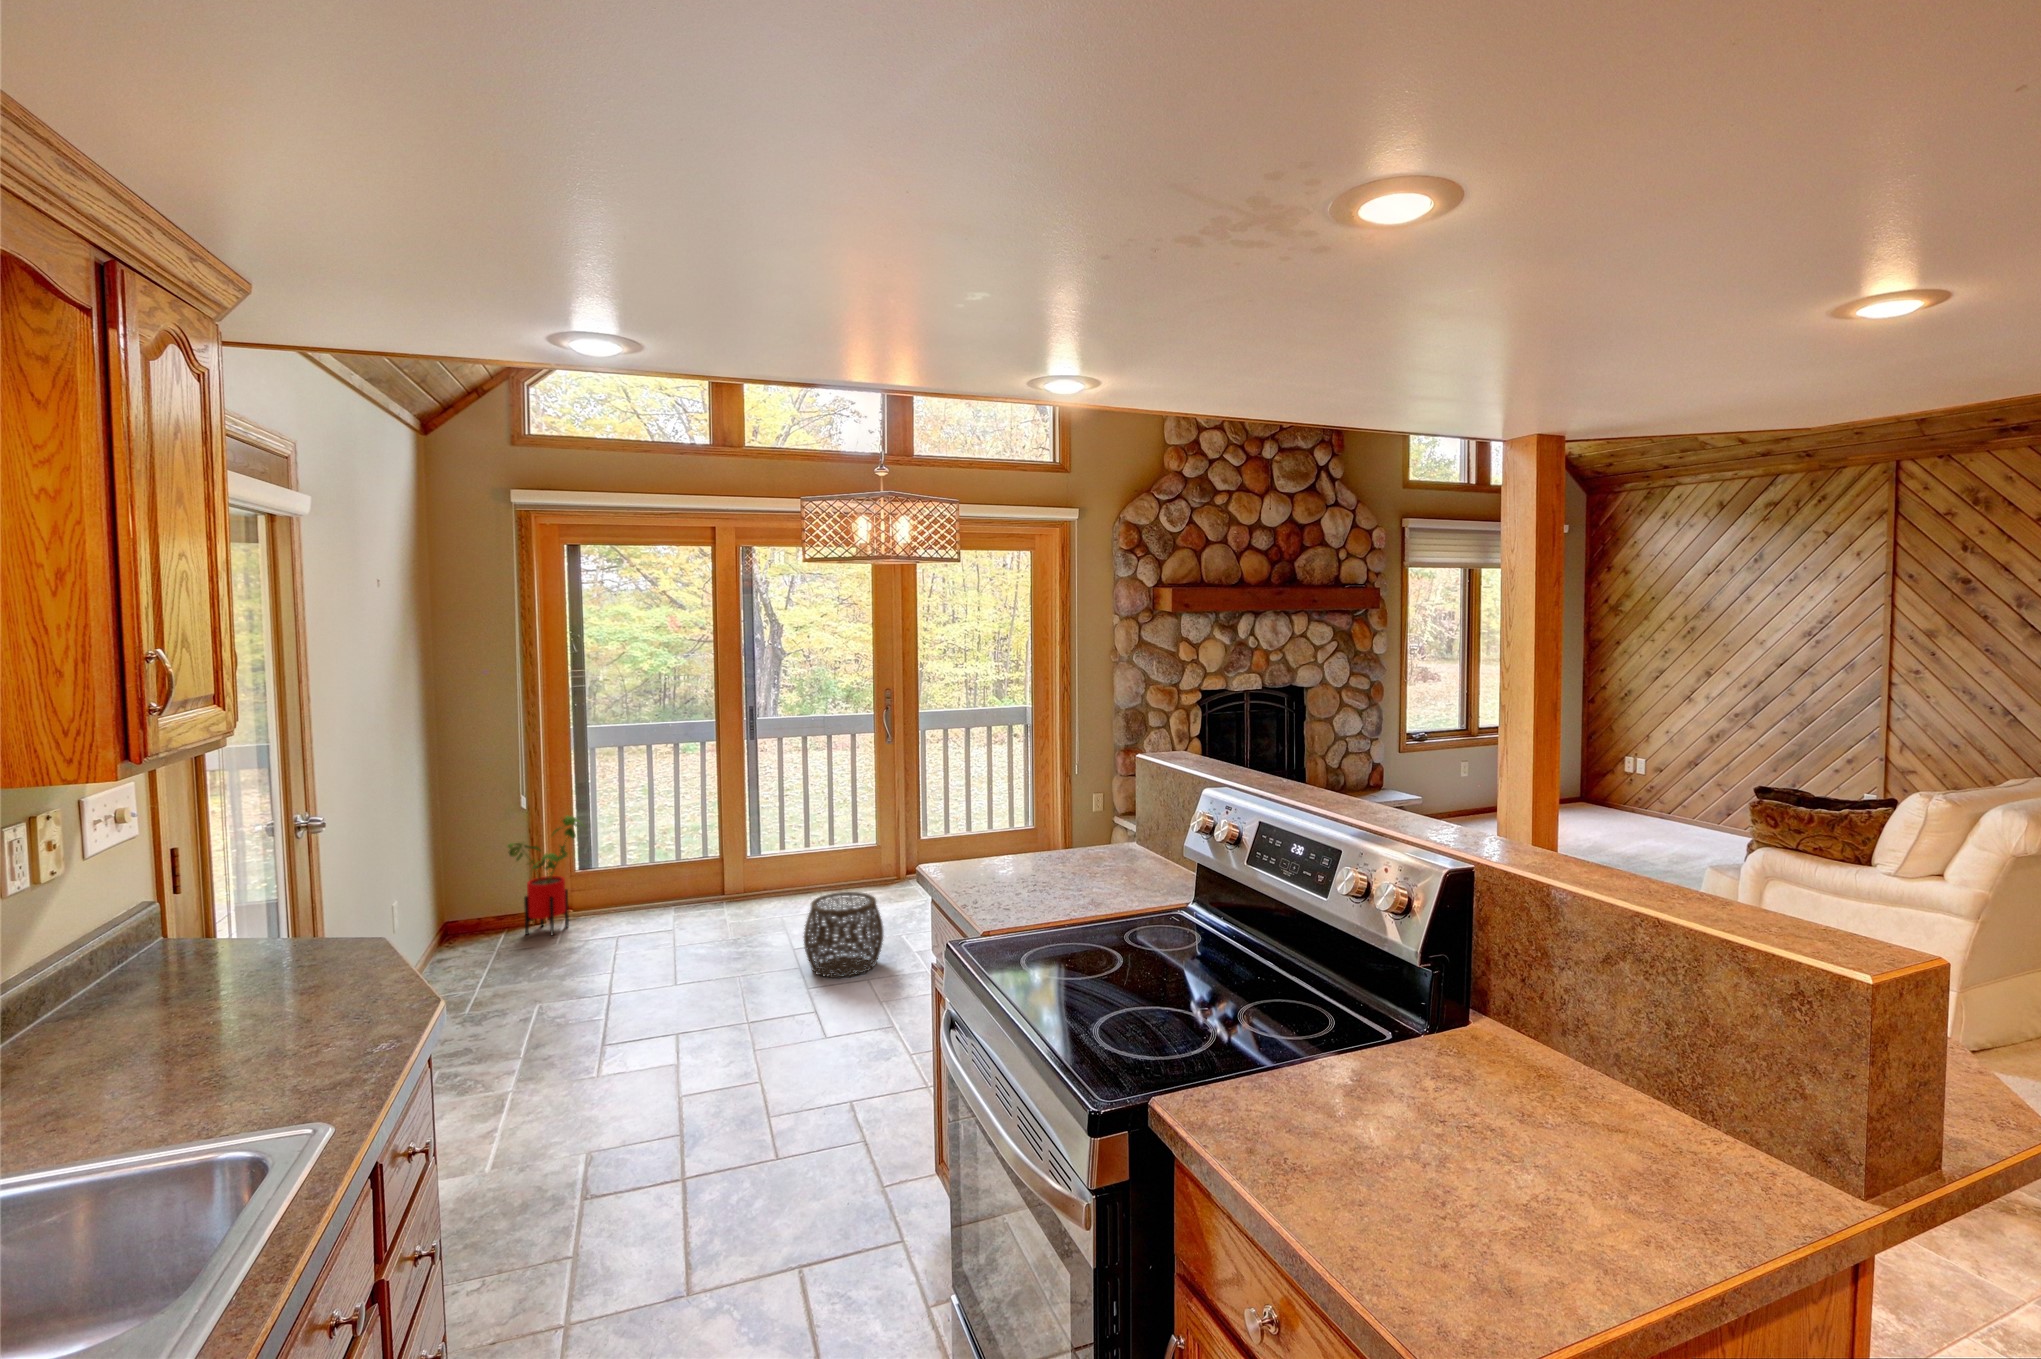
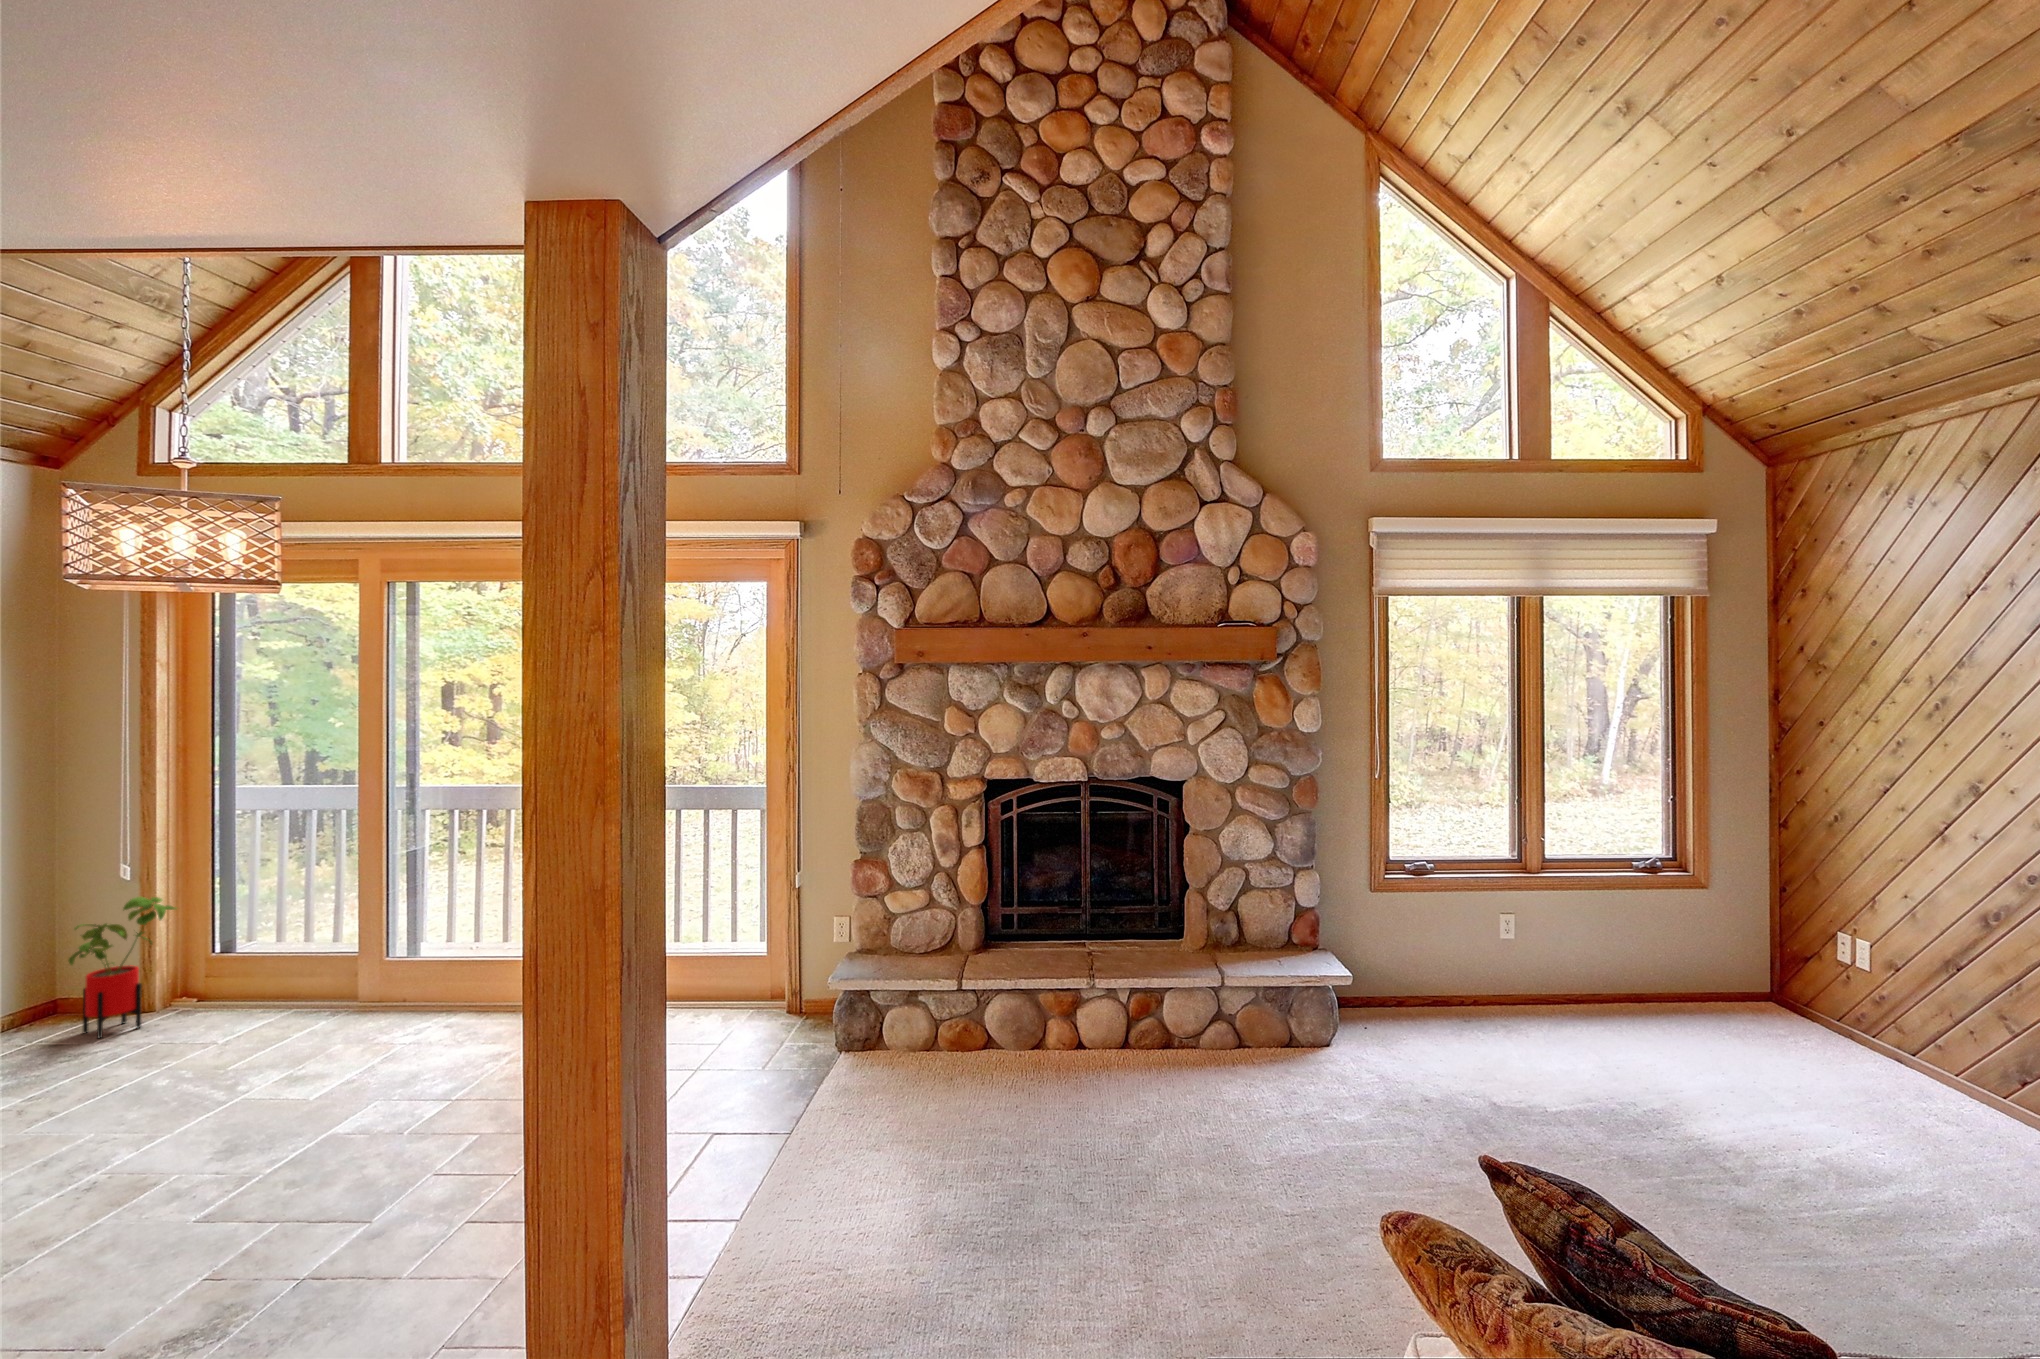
woven basket: present [804,892,883,978] -> none [132,1041,277,1170]

